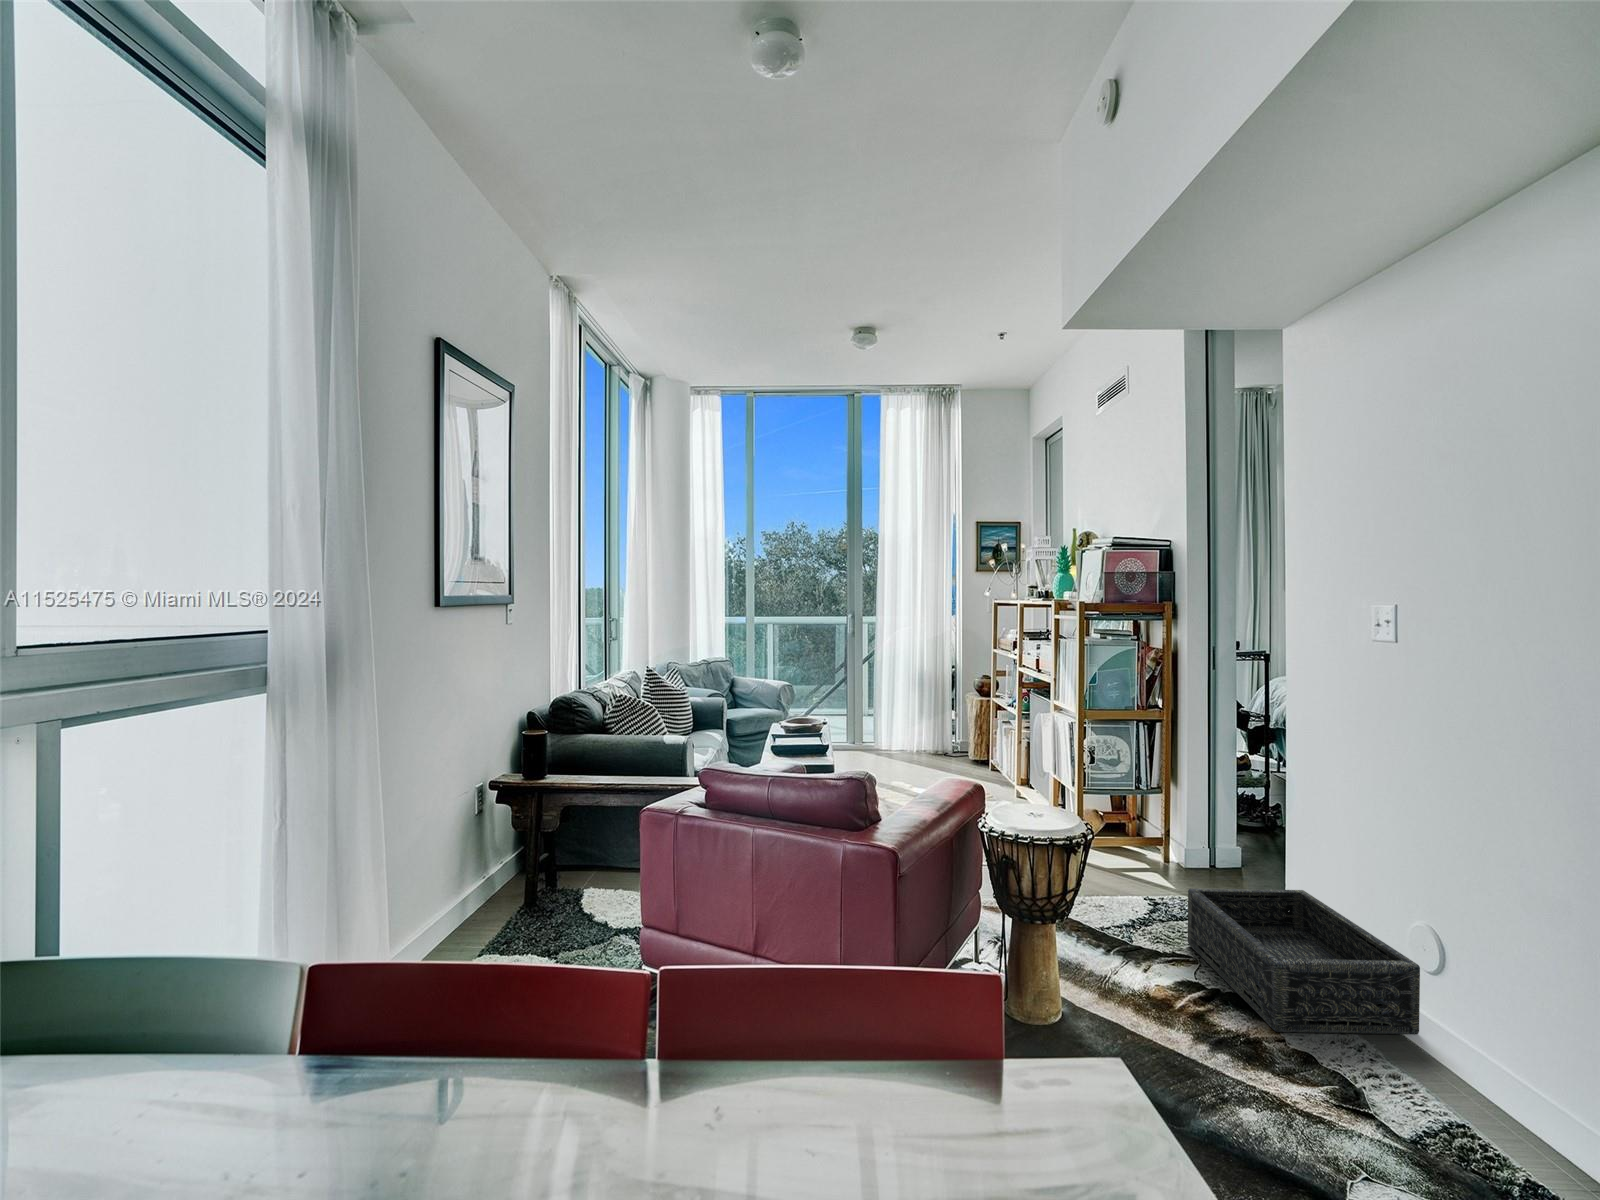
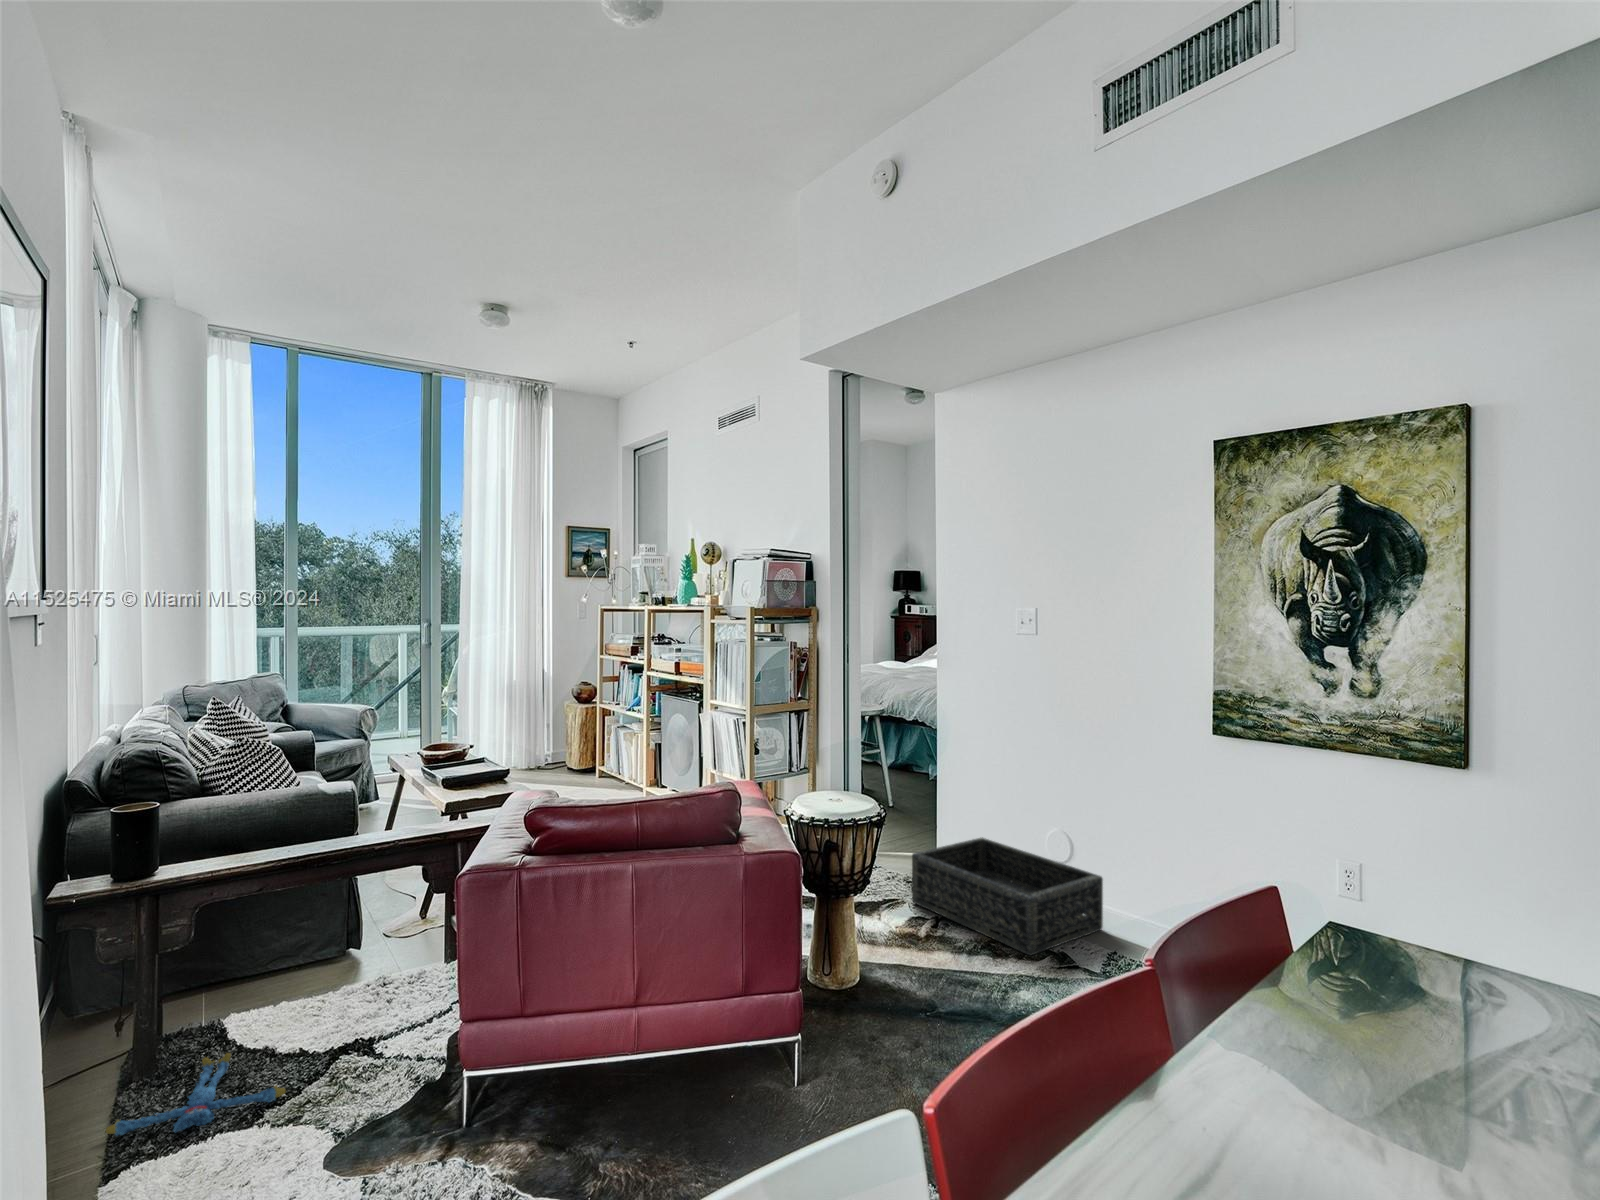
plush toy: none [489,910,581,949] -> present [106,1053,286,1135]

